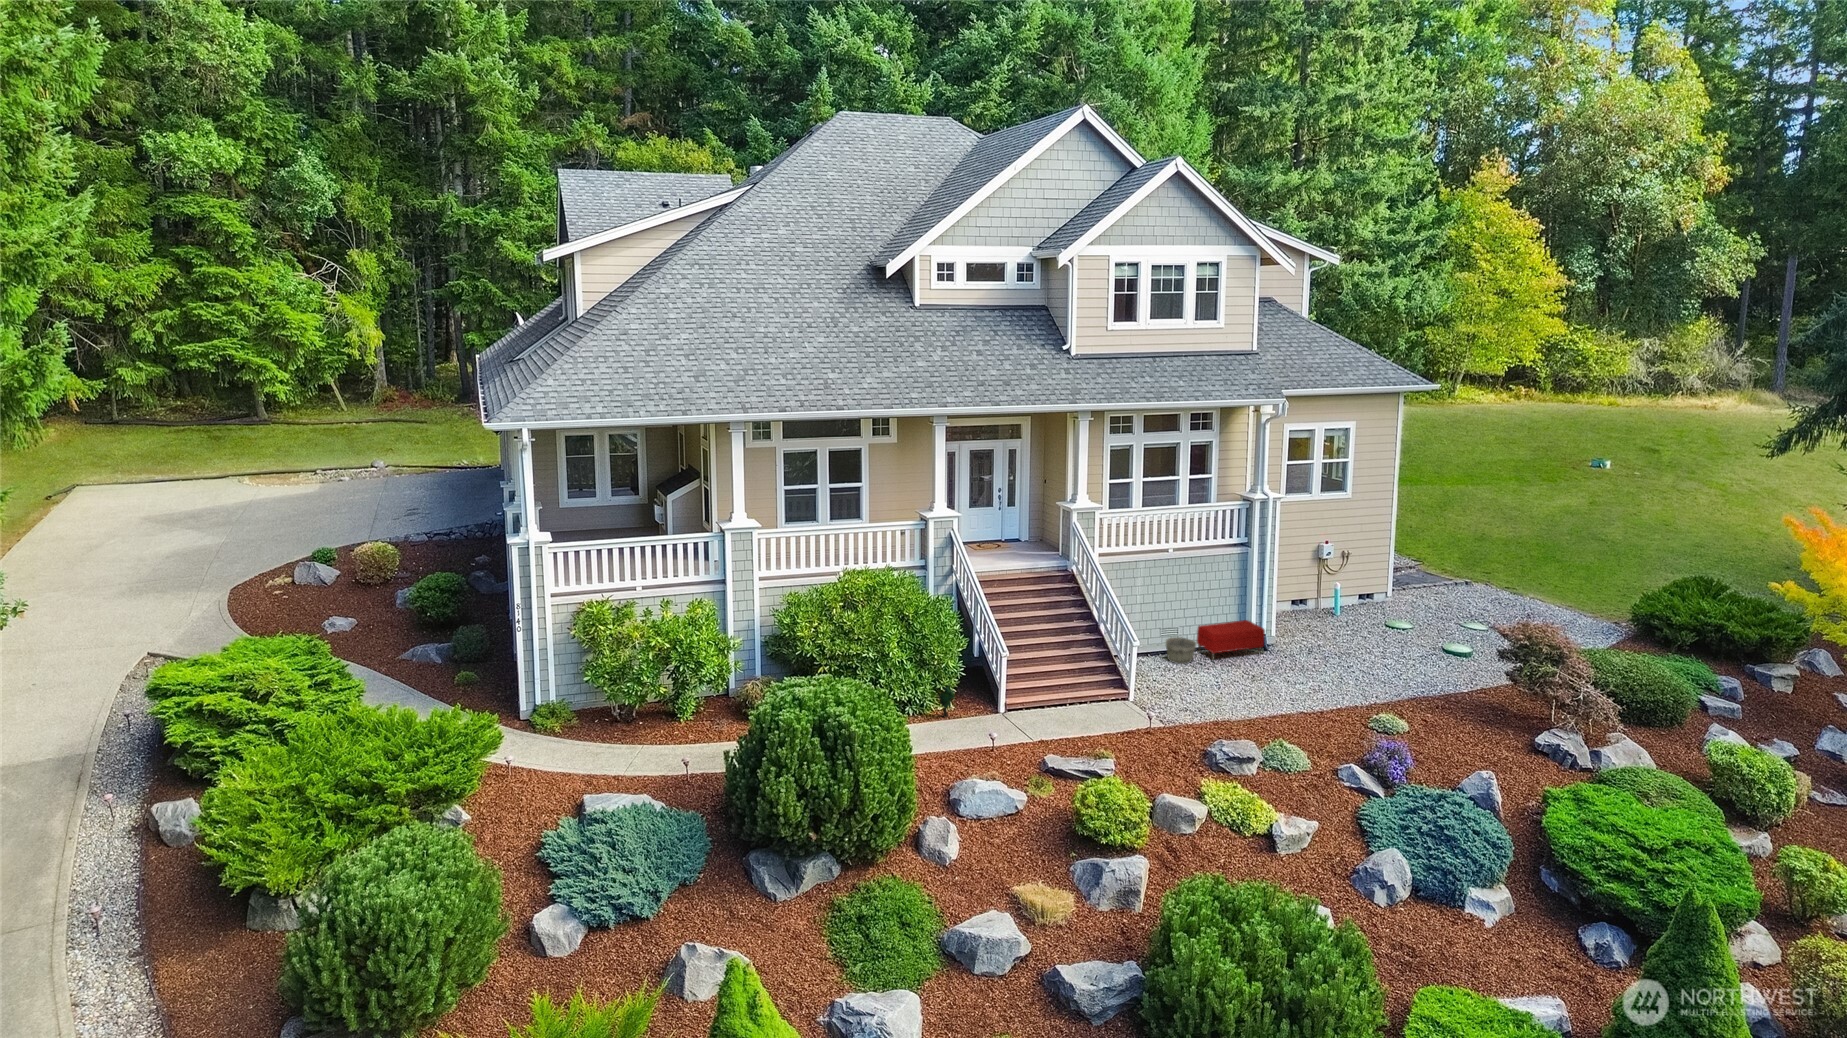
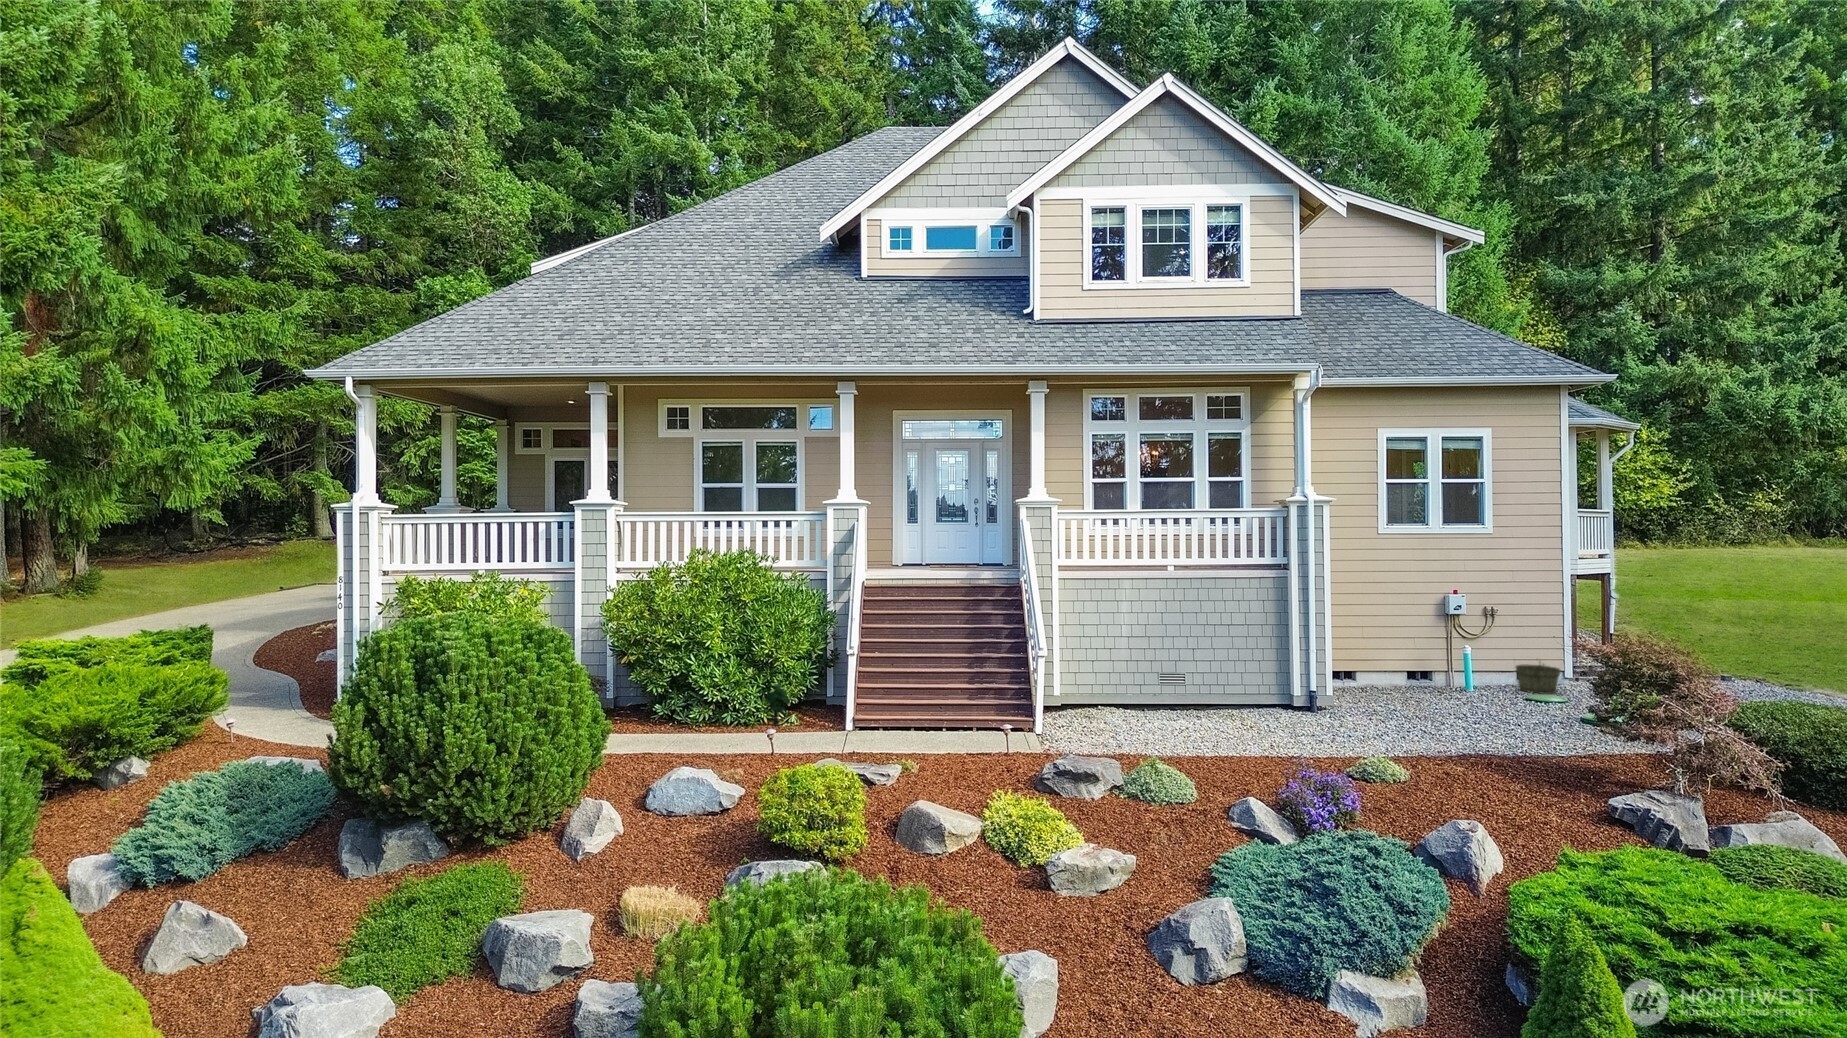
bench: present [1197,620,1265,660] -> none [1196,667,1294,714]
wooden bucket: present [1166,637,1196,664] -> present [1516,664,1560,694]

